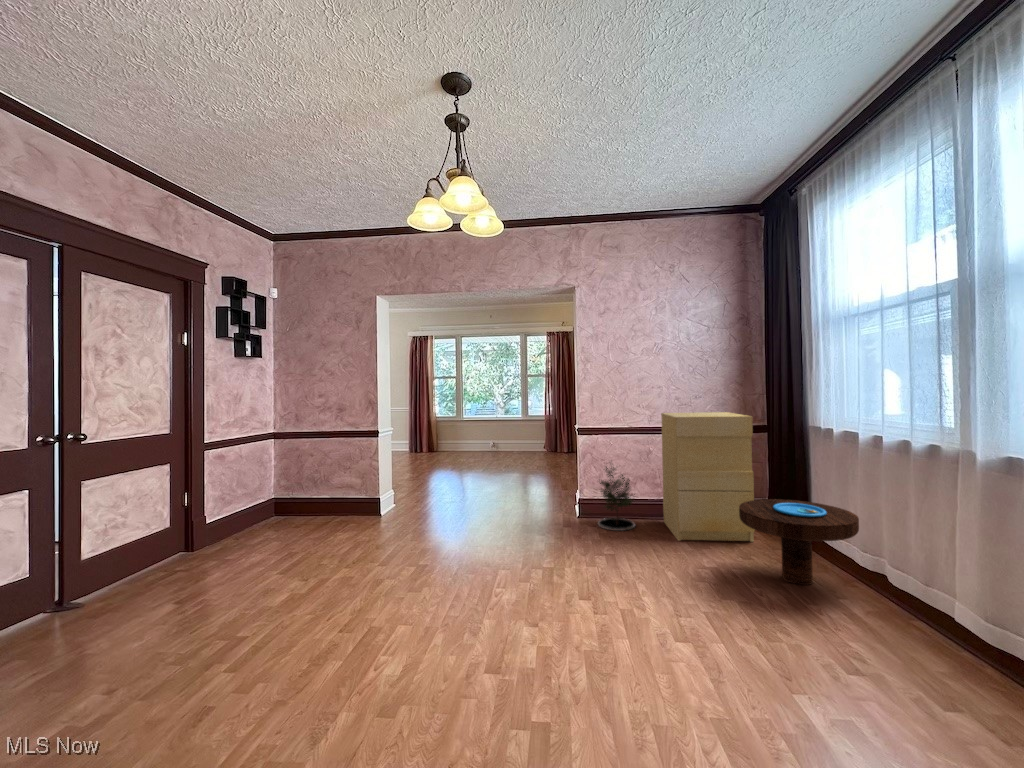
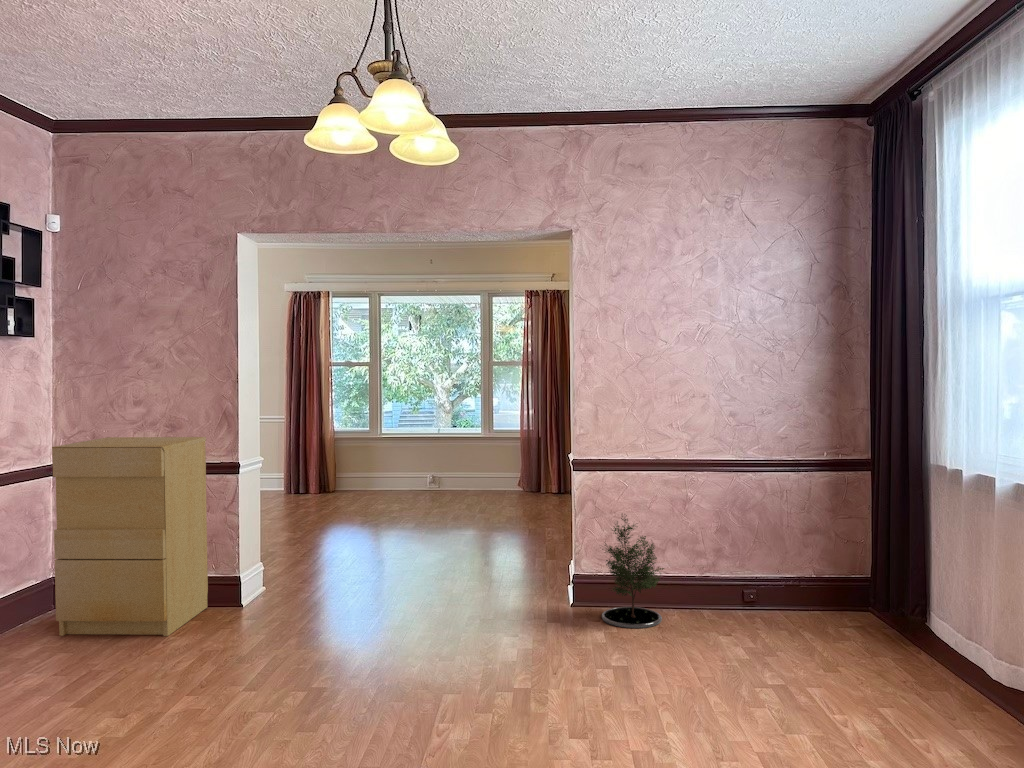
cabinet: present [661,412,755,542] -> present [52,437,208,636]
side table: present [739,499,859,585] -> none [816,579,988,710]

